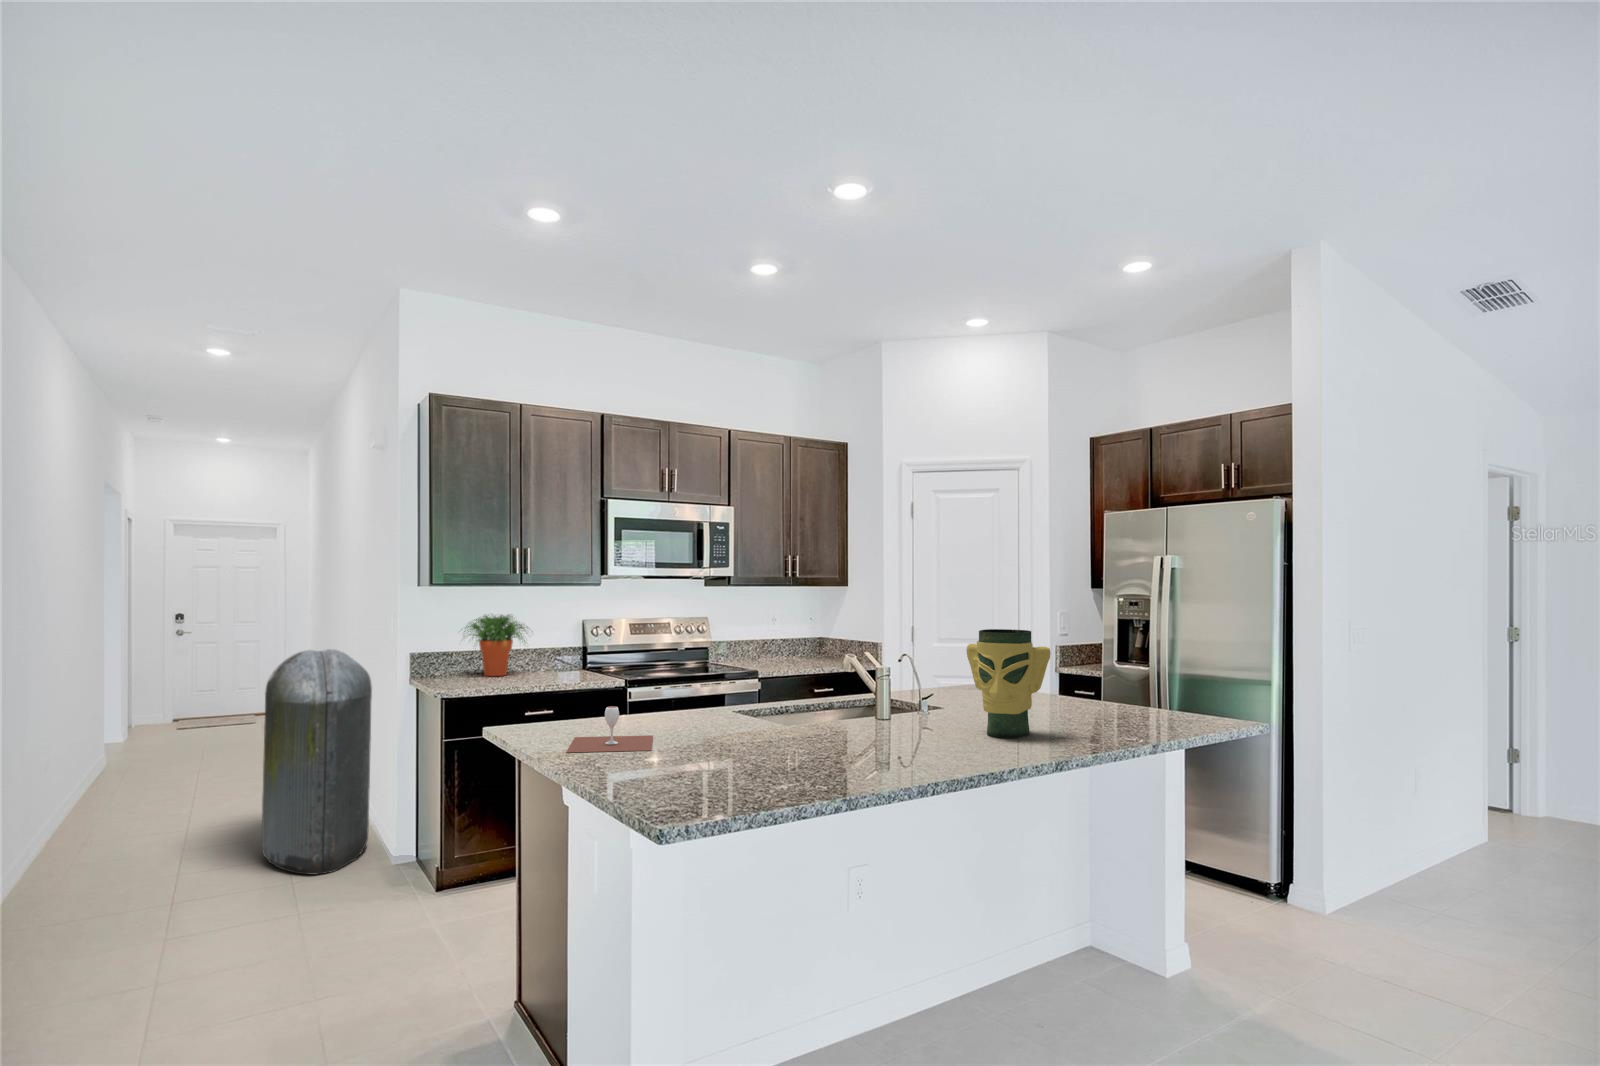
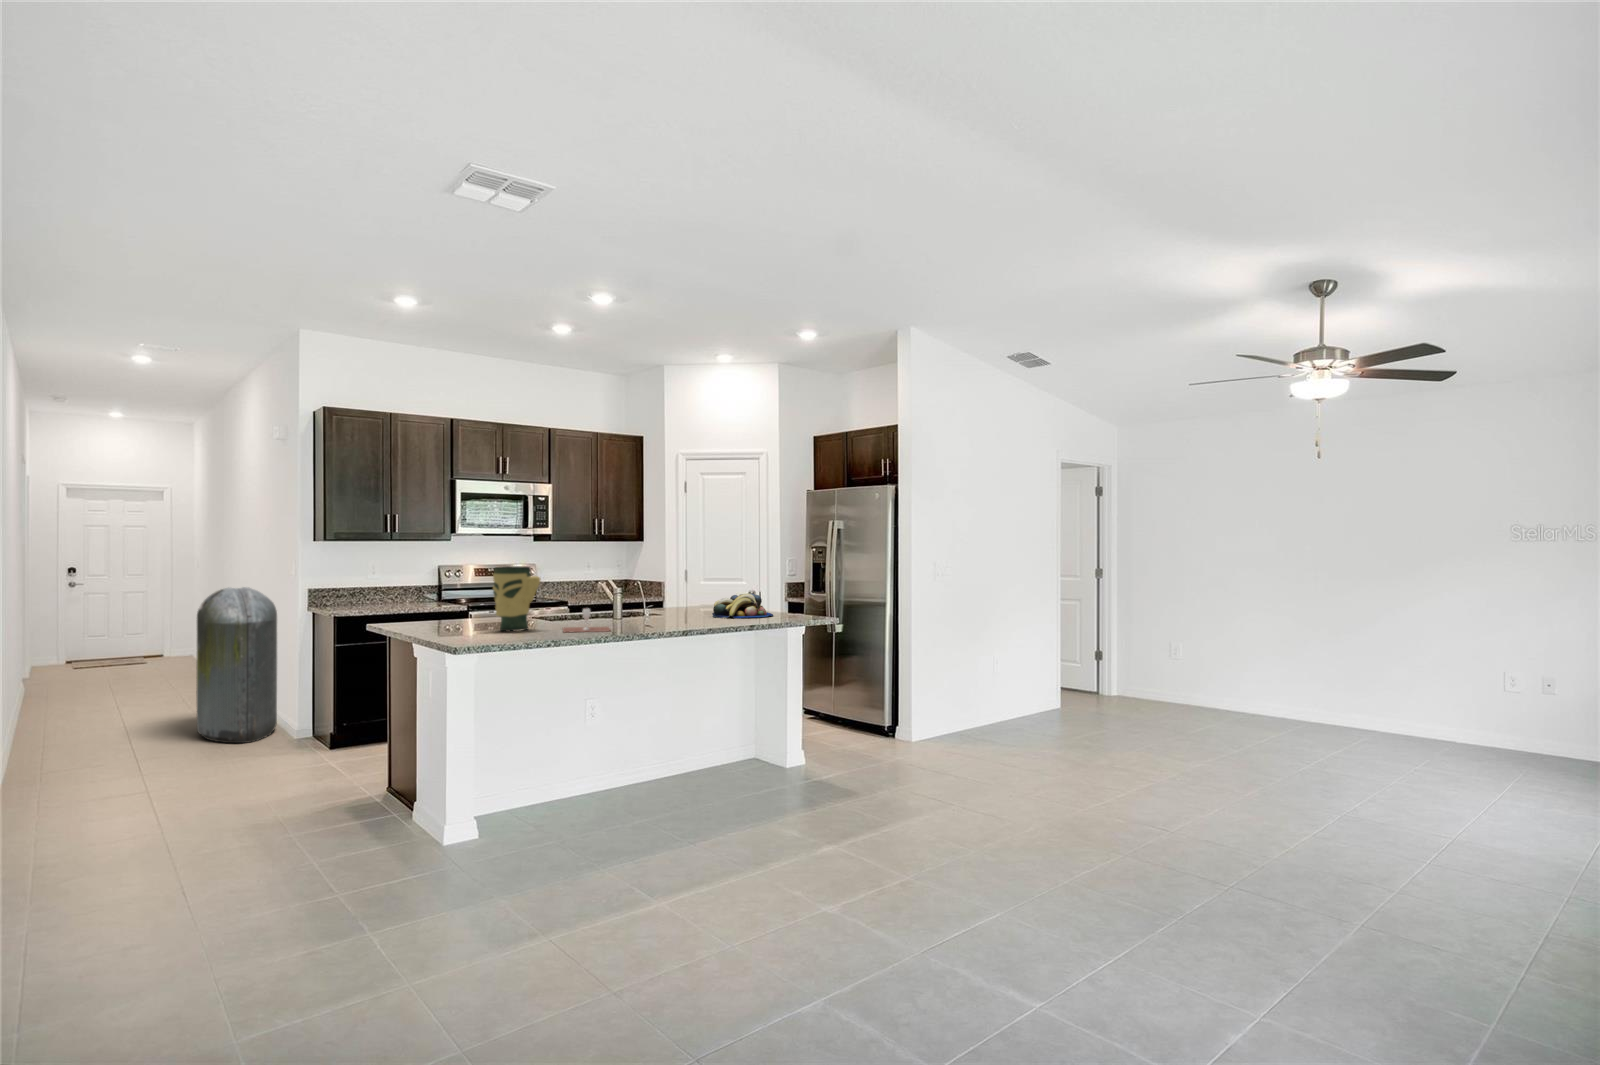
potted plant: present [461,615,528,676] -> none [344,560,400,605]
vase: present [966,629,1051,738] -> present [493,566,540,631]
fruit bowl: none [1038,676,1148,724] -> present [712,593,773,619]
wine glass: present [566,706,653,753] -> present [563,608,610,633]

